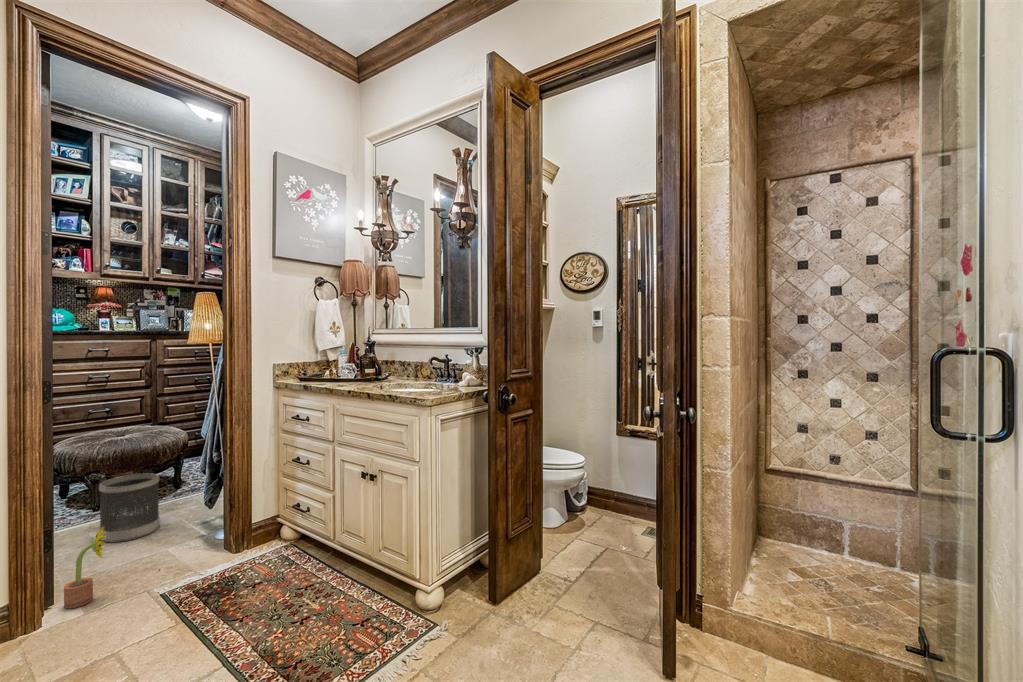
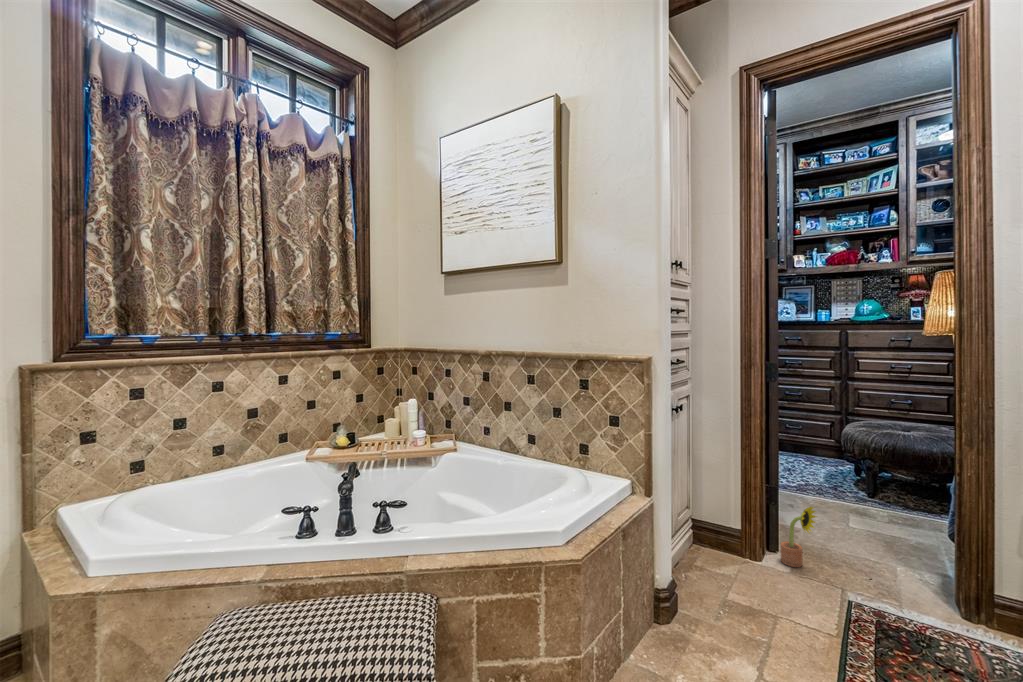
wastebasket: present [99,473,160,543] -> none [851,469,913,541]

